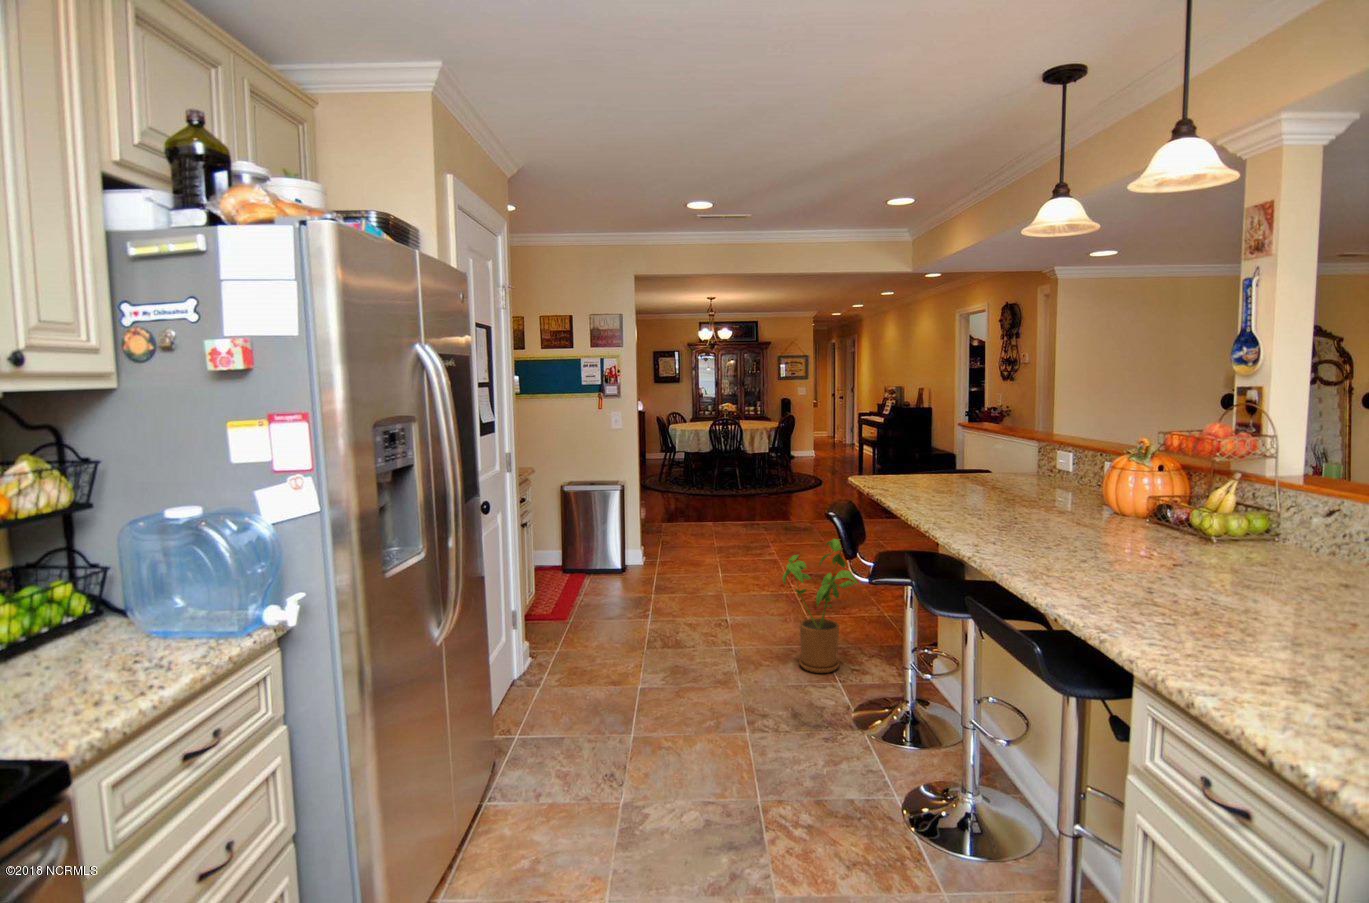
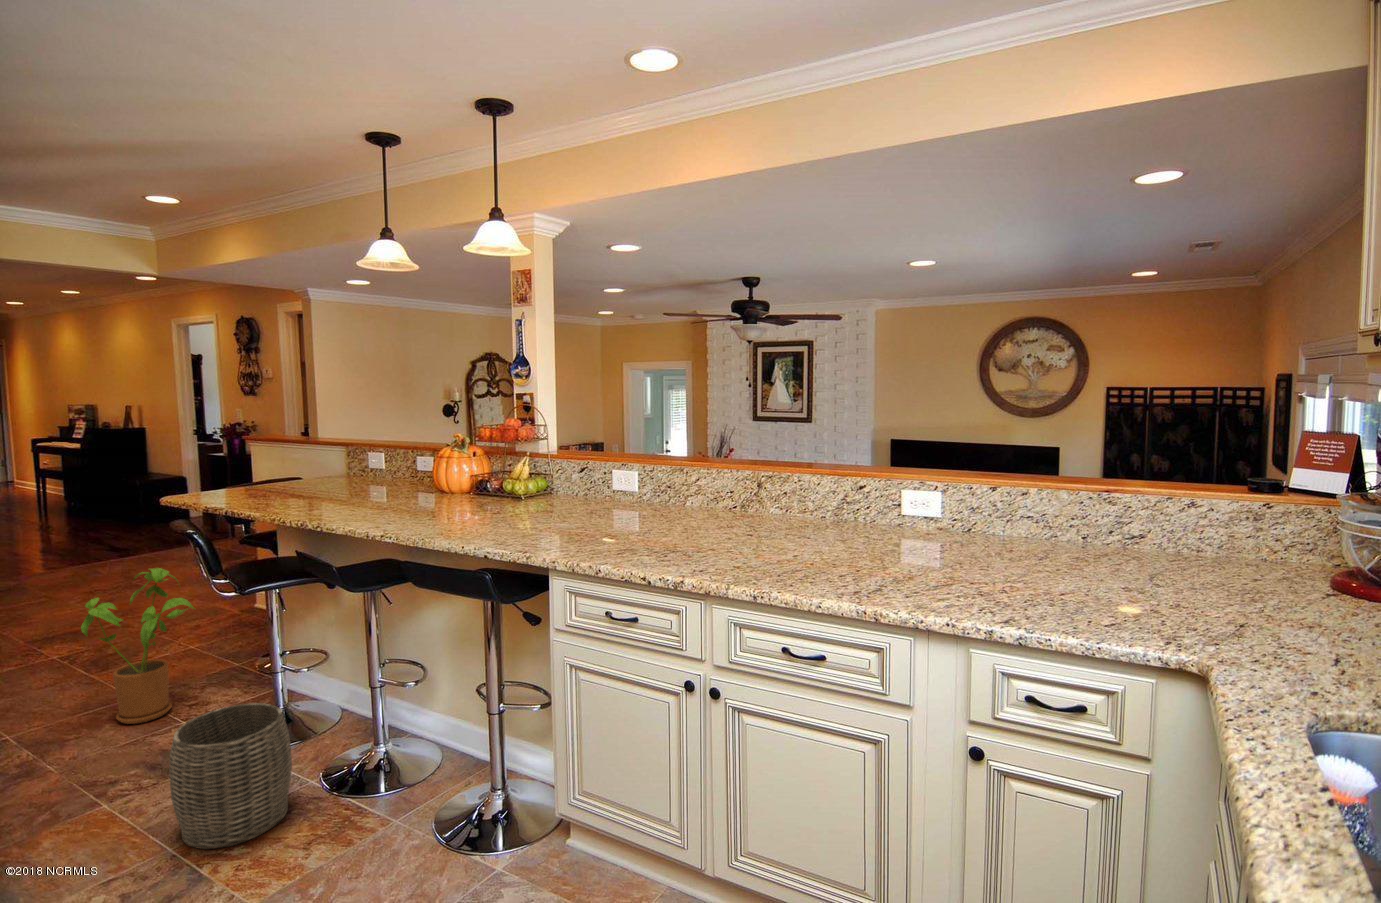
woven basket: none [767,688,870,828] -> present [169,703,292,849]

